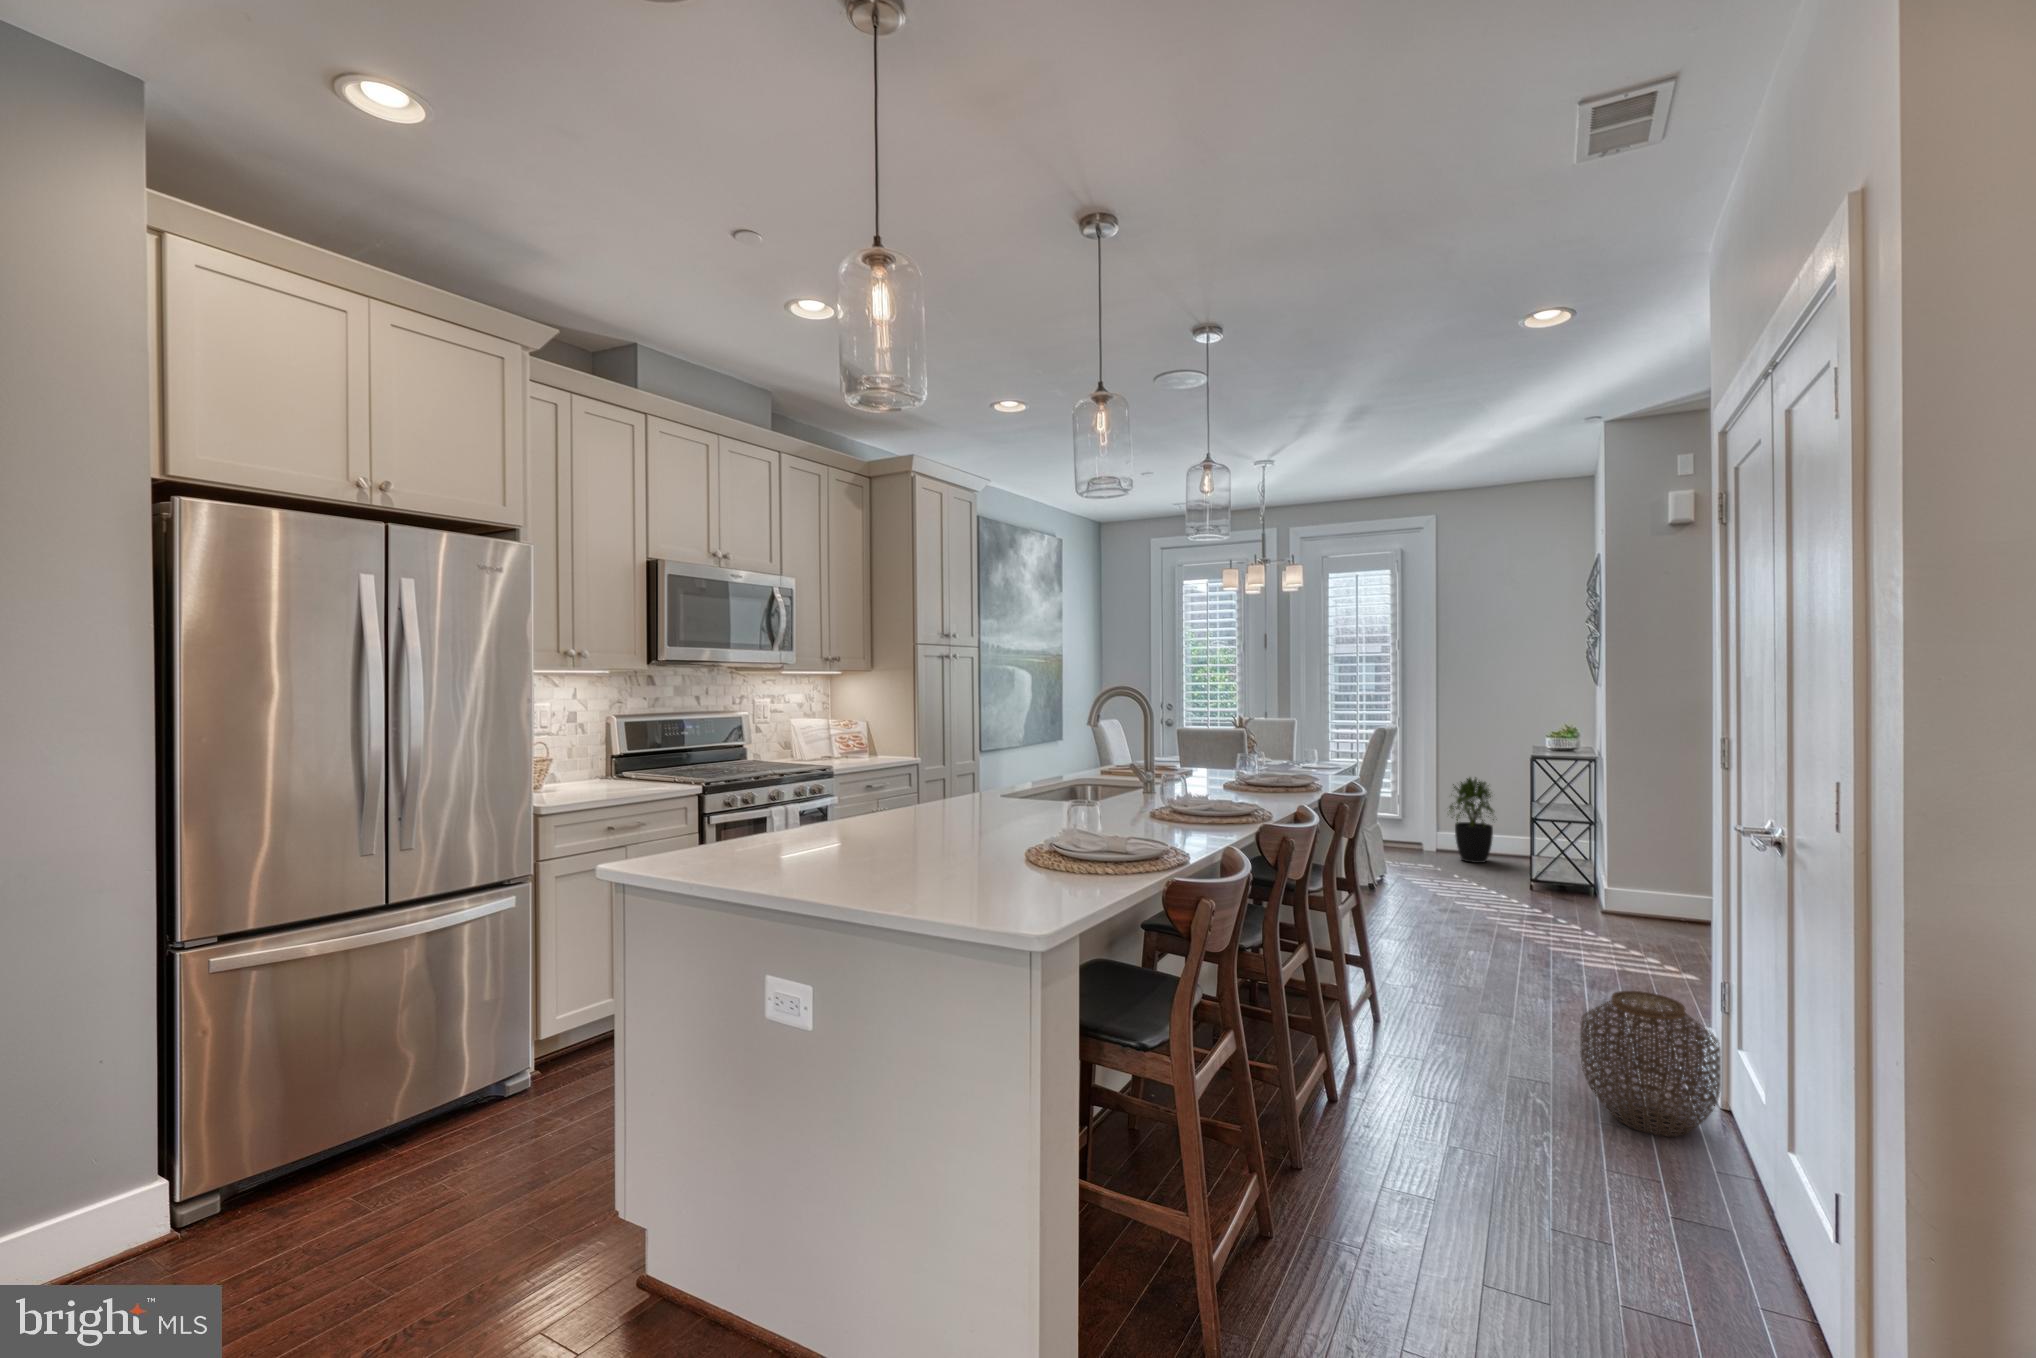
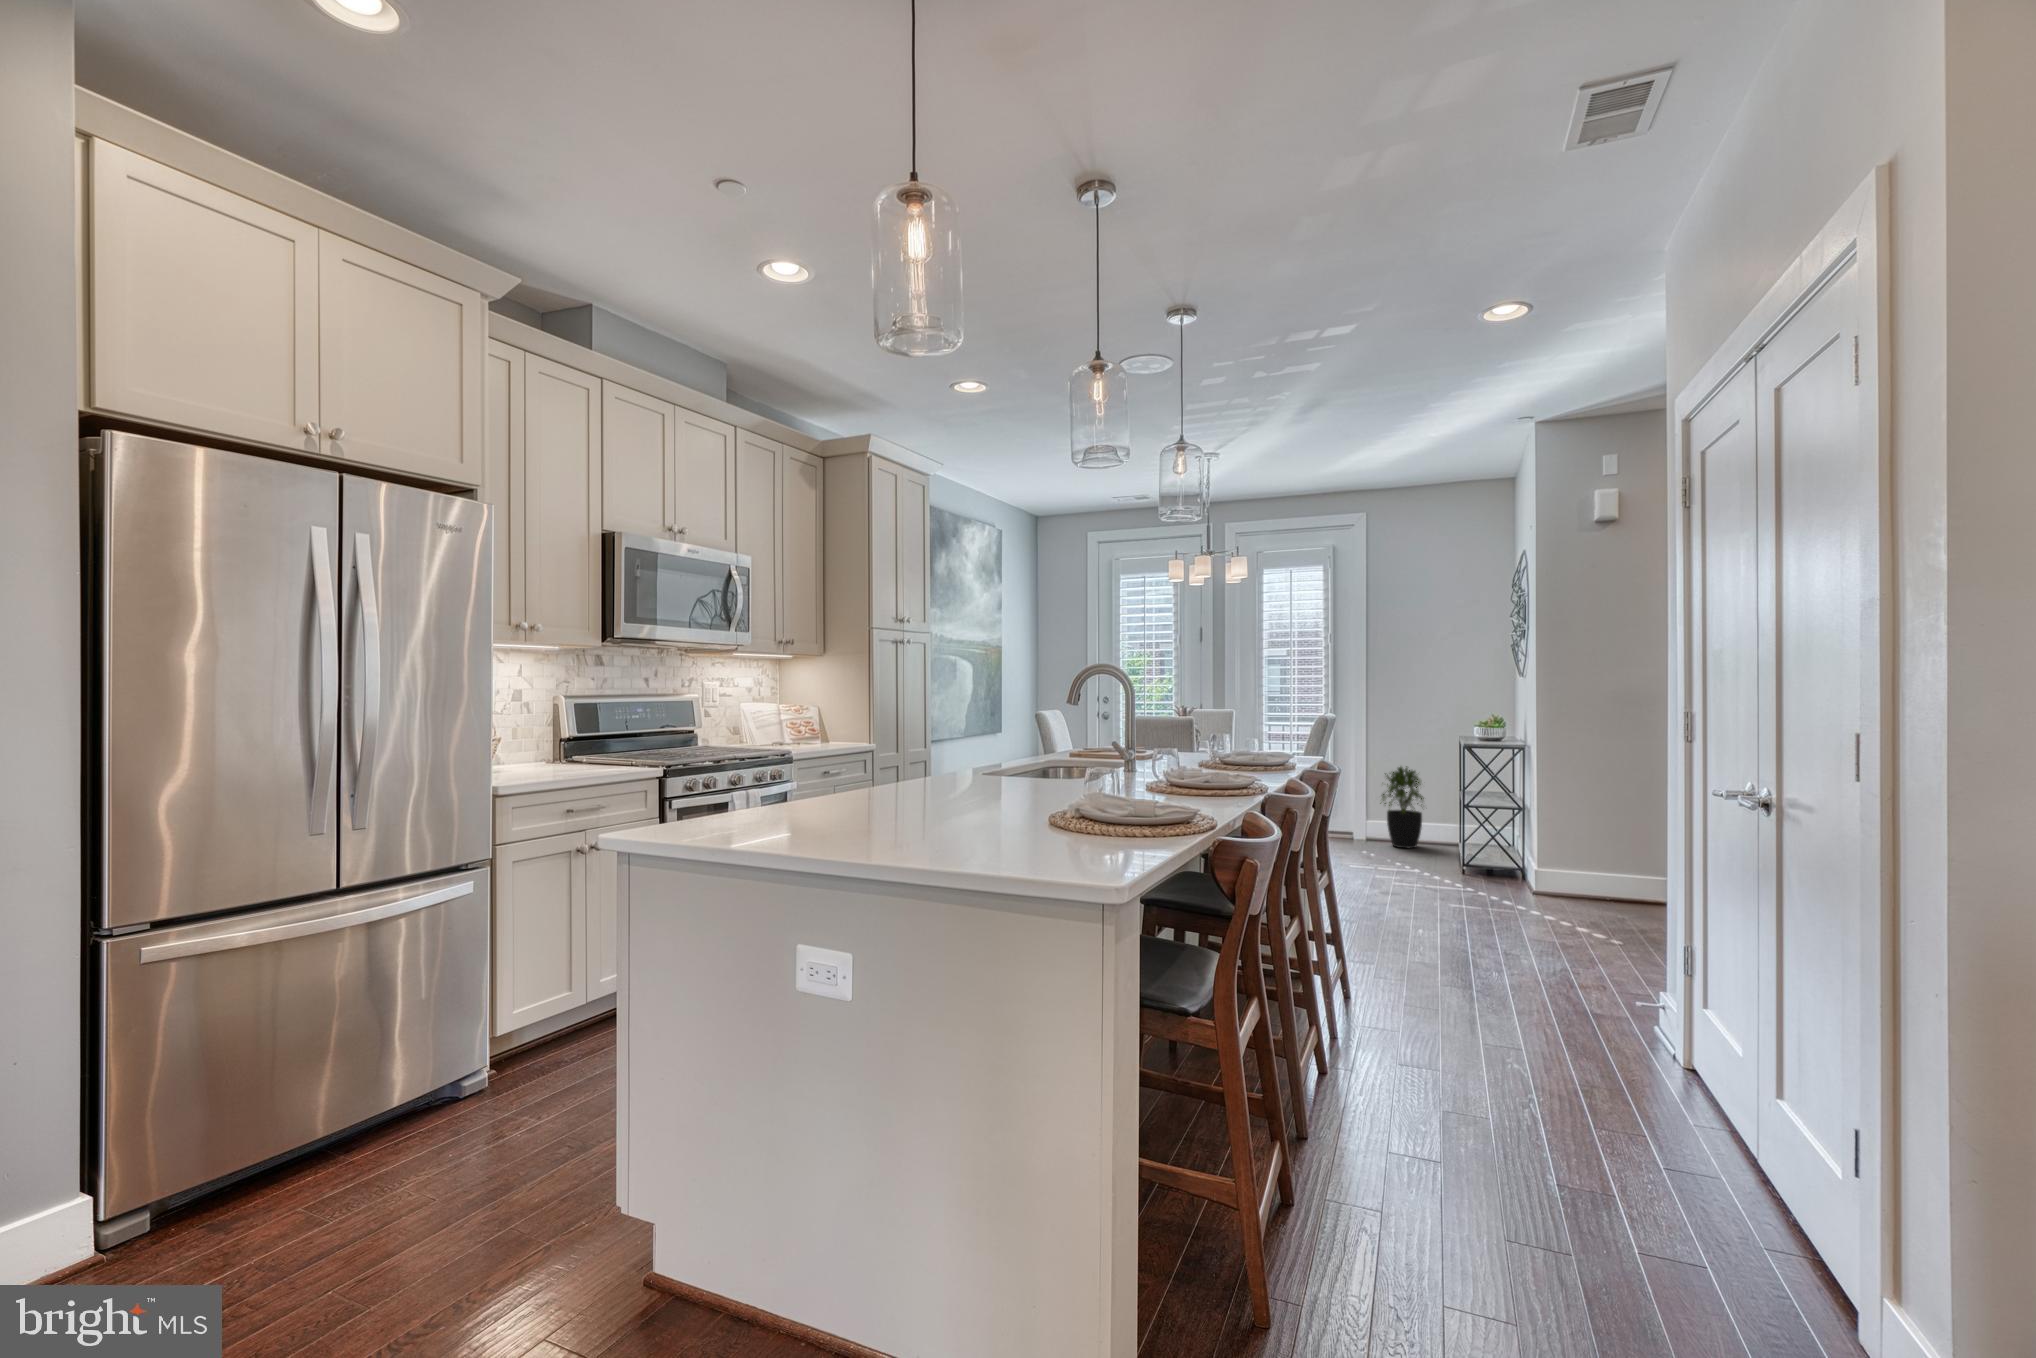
woven basket: present [1580,991,1721,1136] -> none [1554,955,1687,1092]

